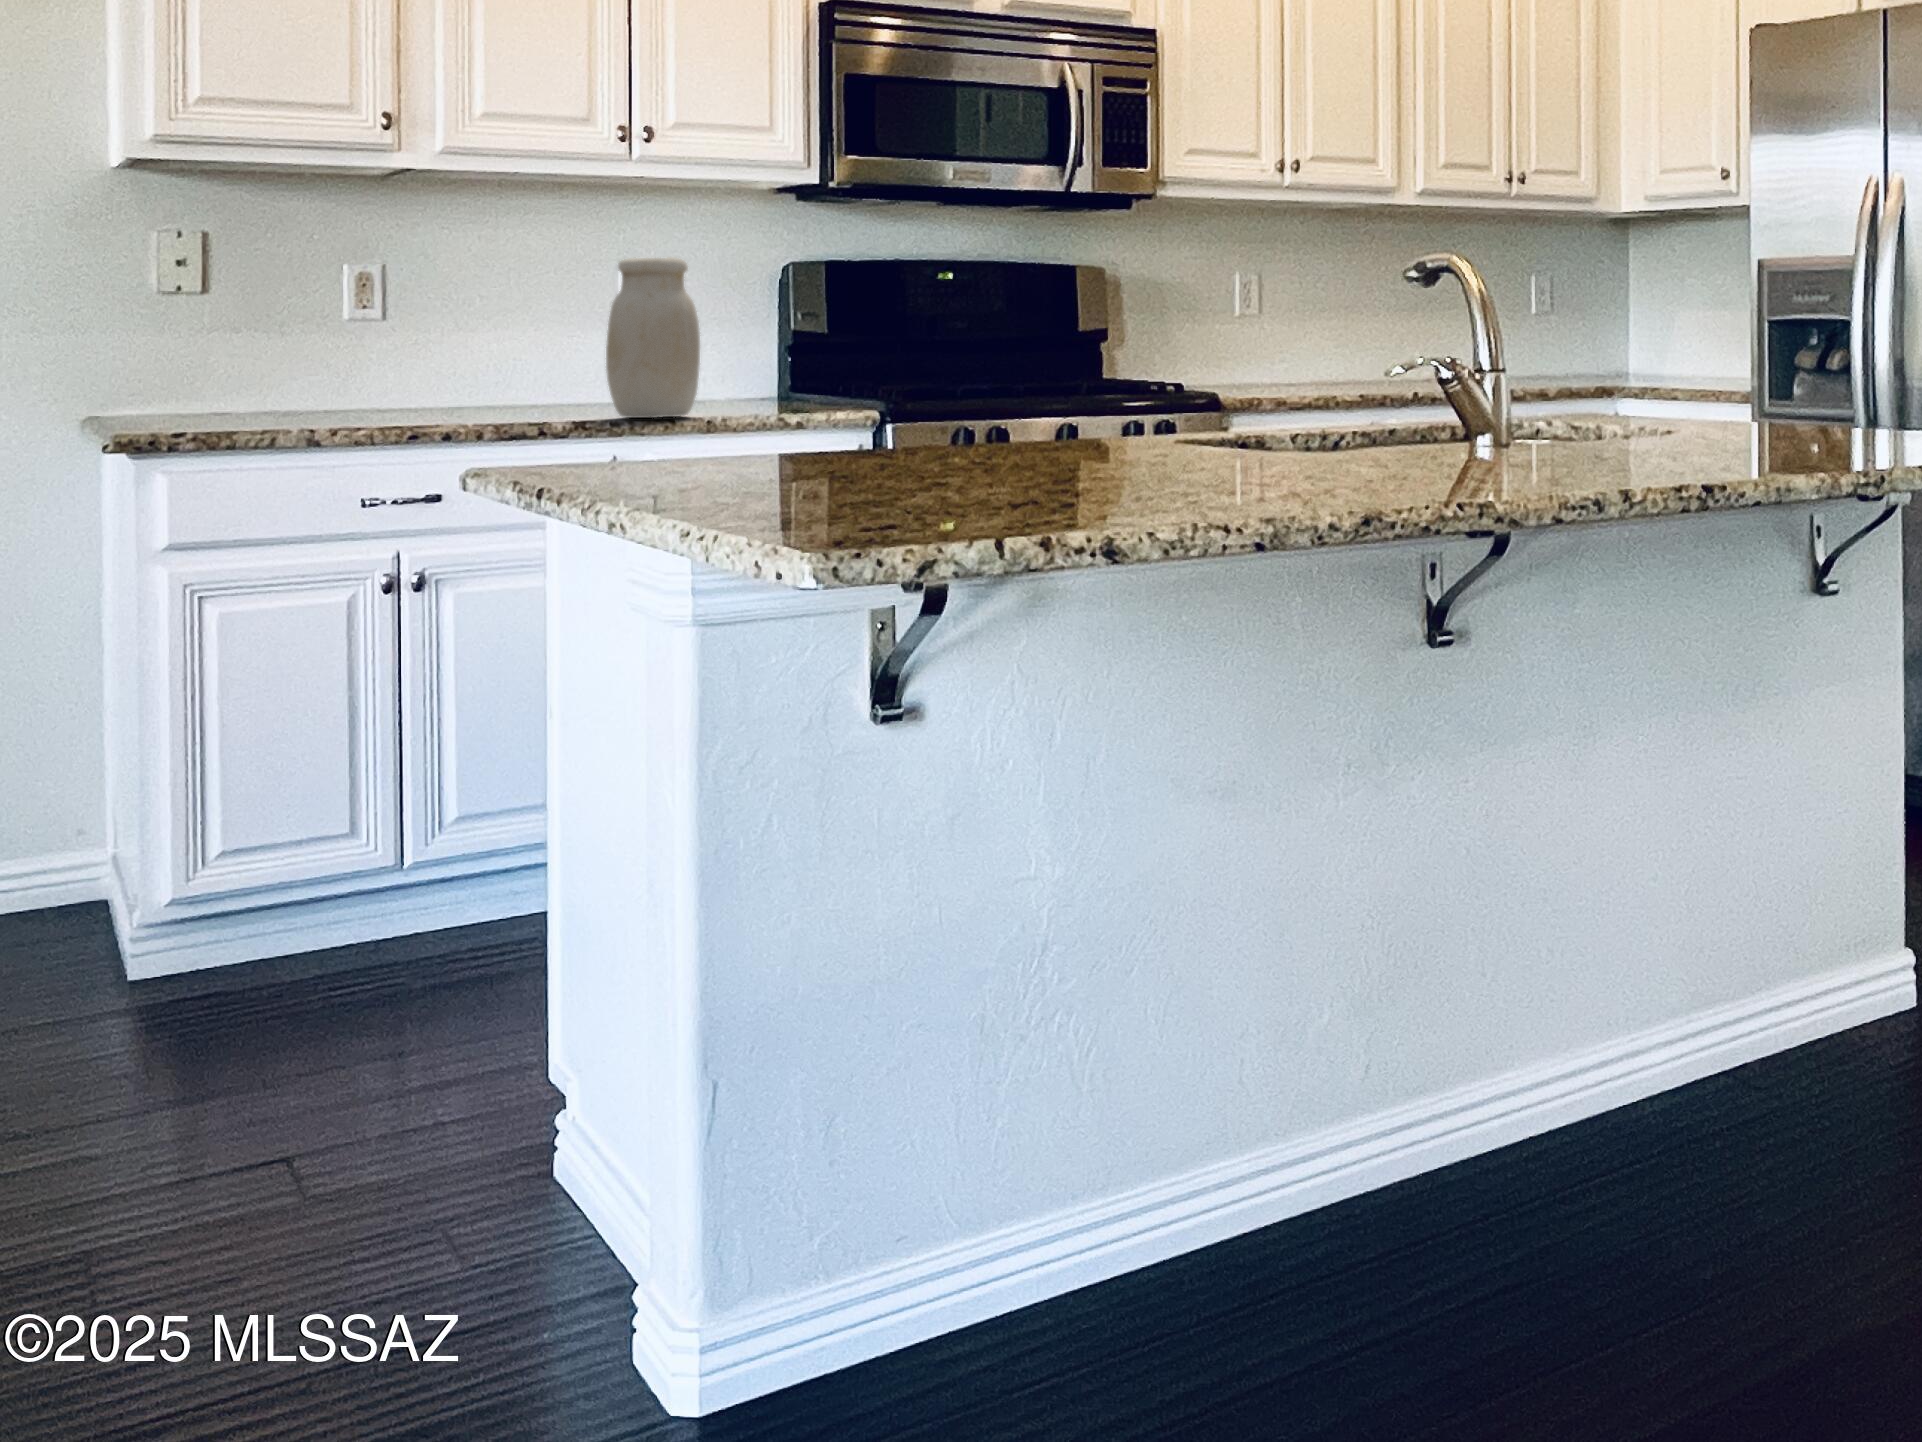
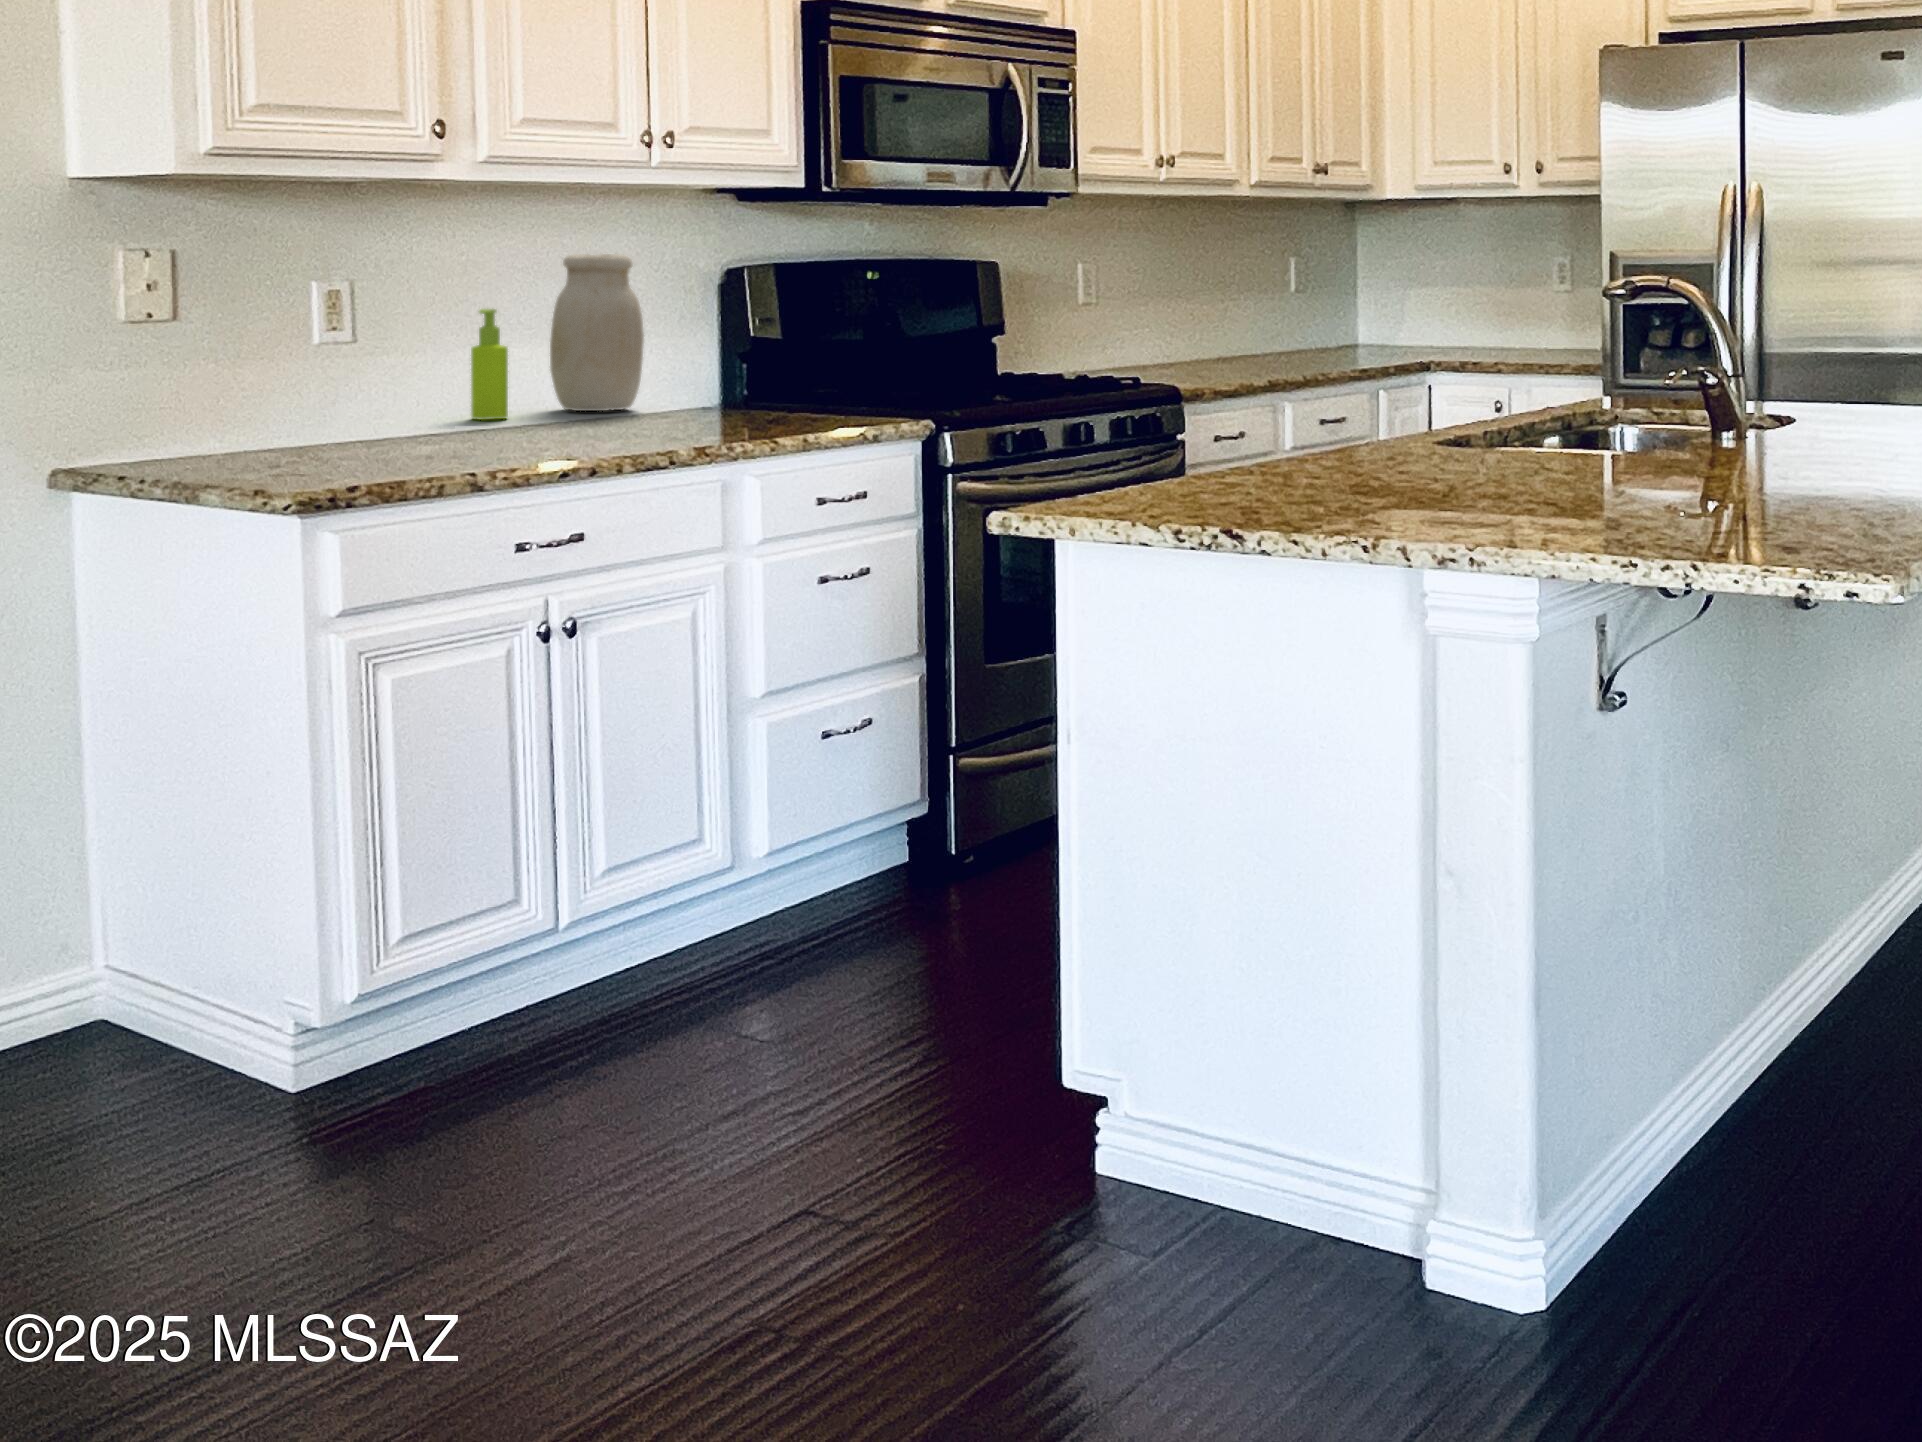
soap dispenser: none [525,313,562,426] -> present [471,309,508,420]

